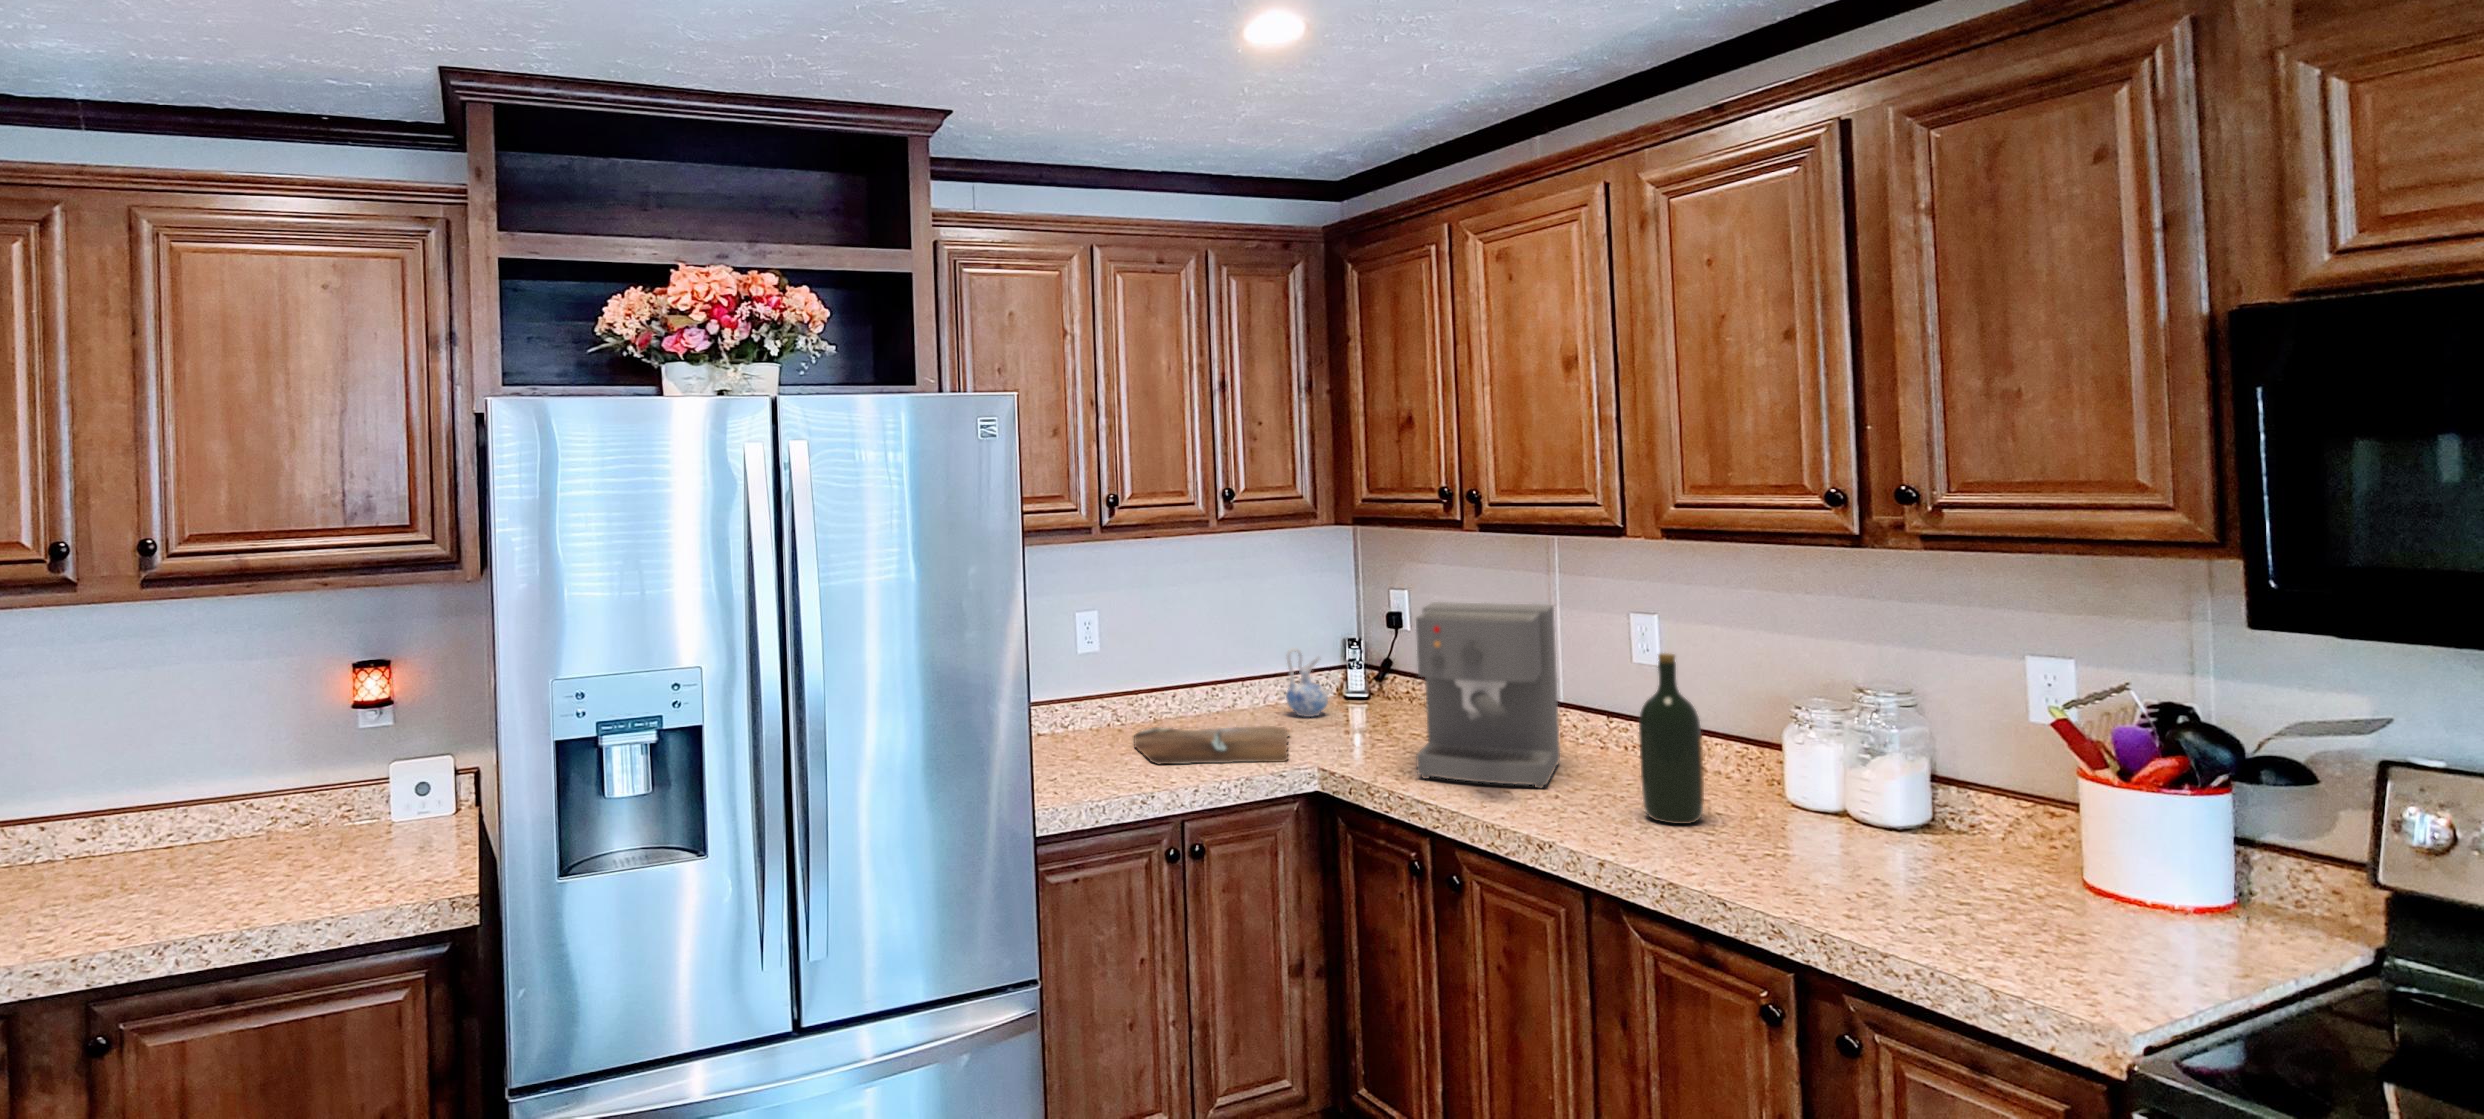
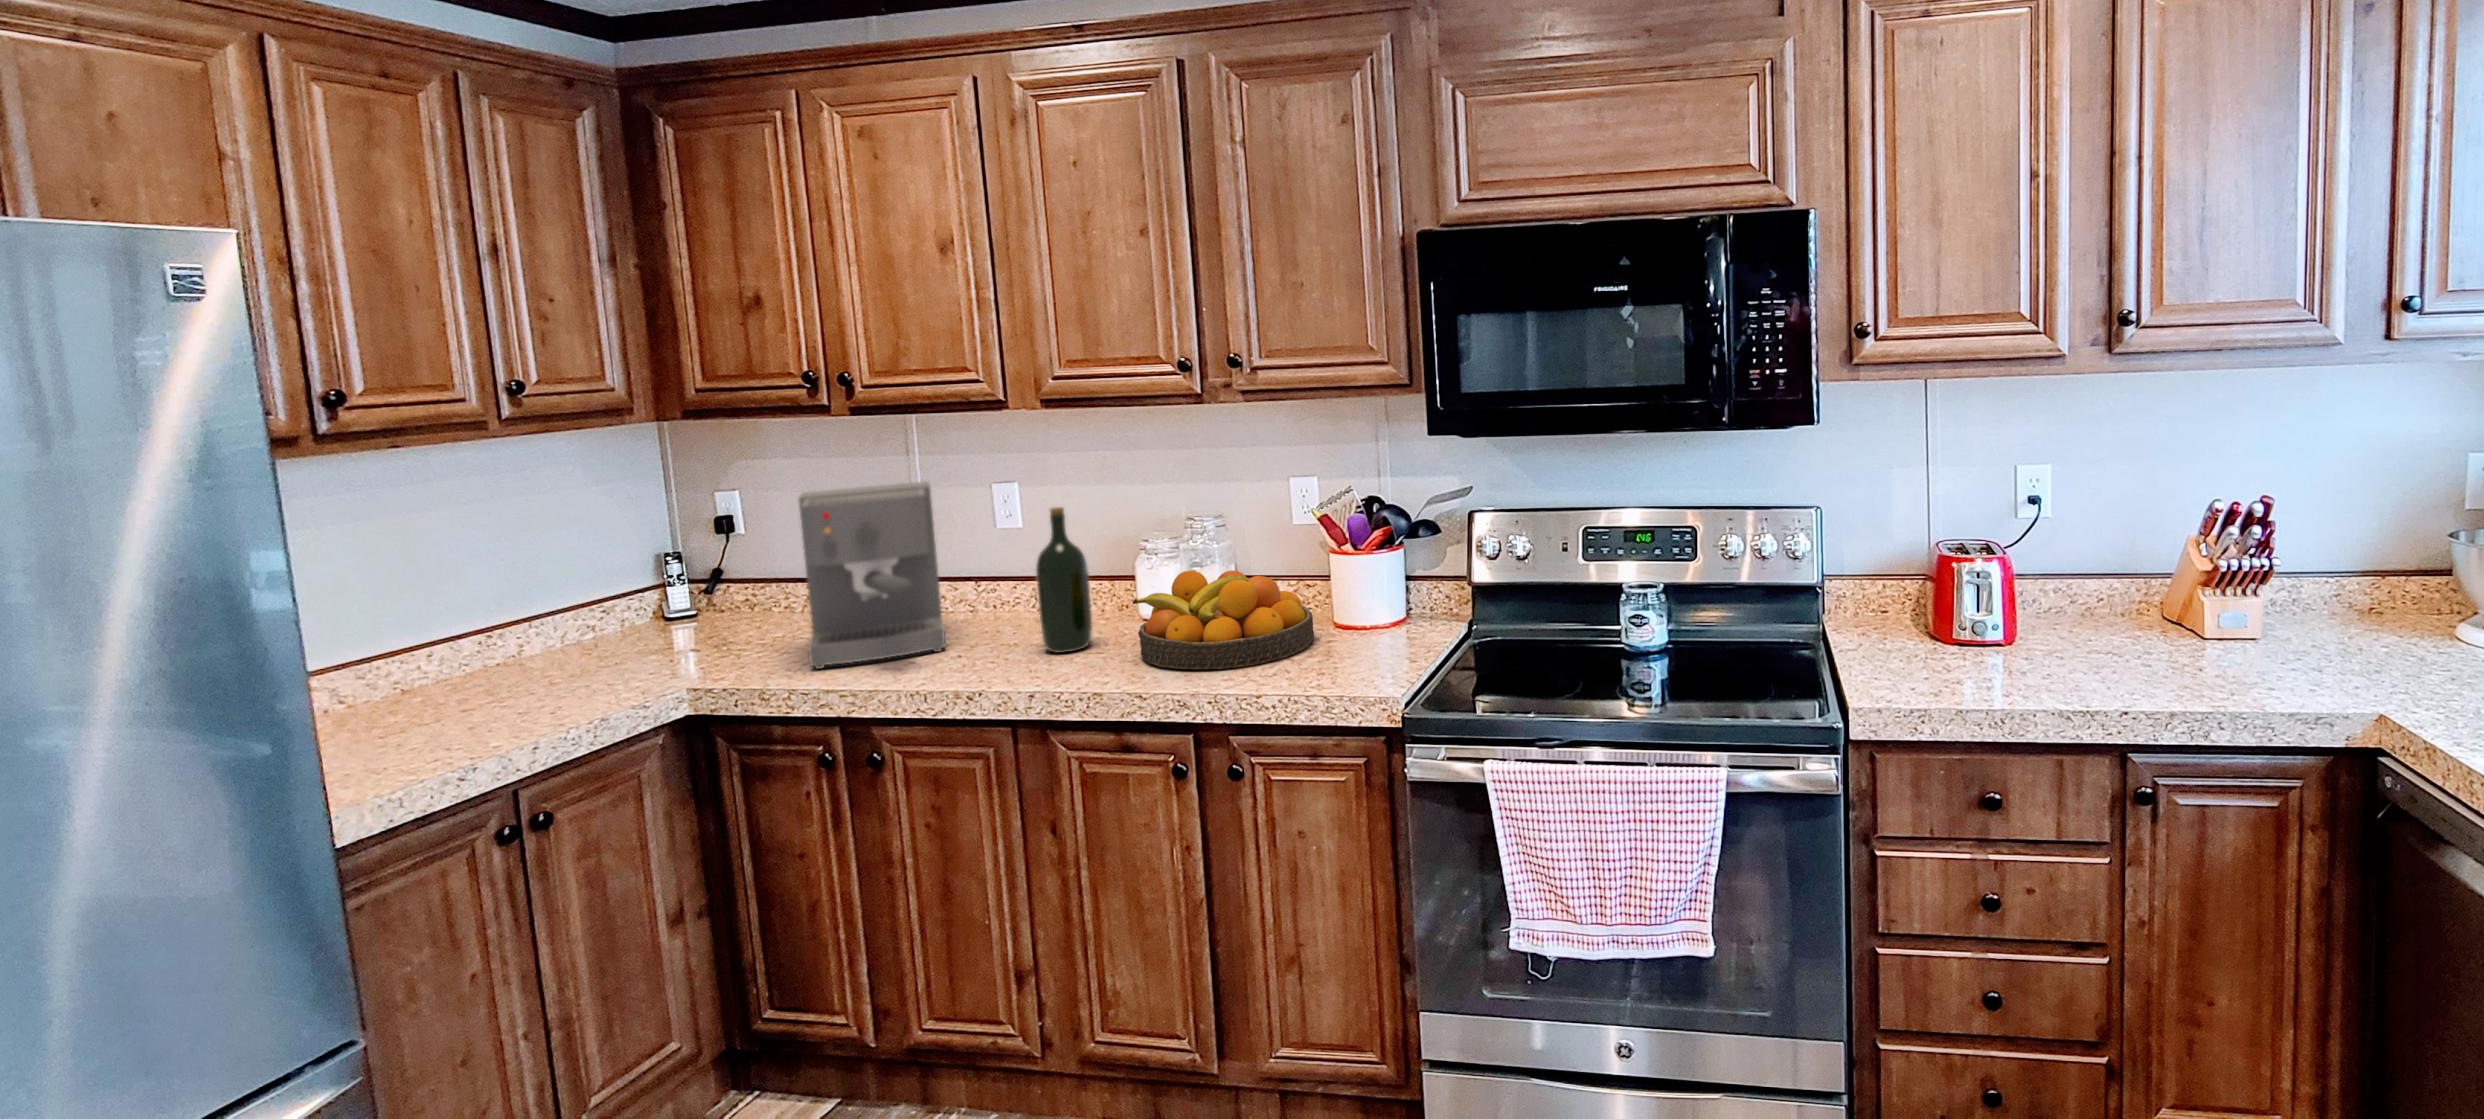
ceramic pitcher: present [1286,648,1328,717] -> none [600,568,658,643]
cutting board: present [1134,726,1289,764] -> none [386,657,642,732]
fruit bowl: none [1743,758,2015,906] -> present [1133,570,1314,669]

